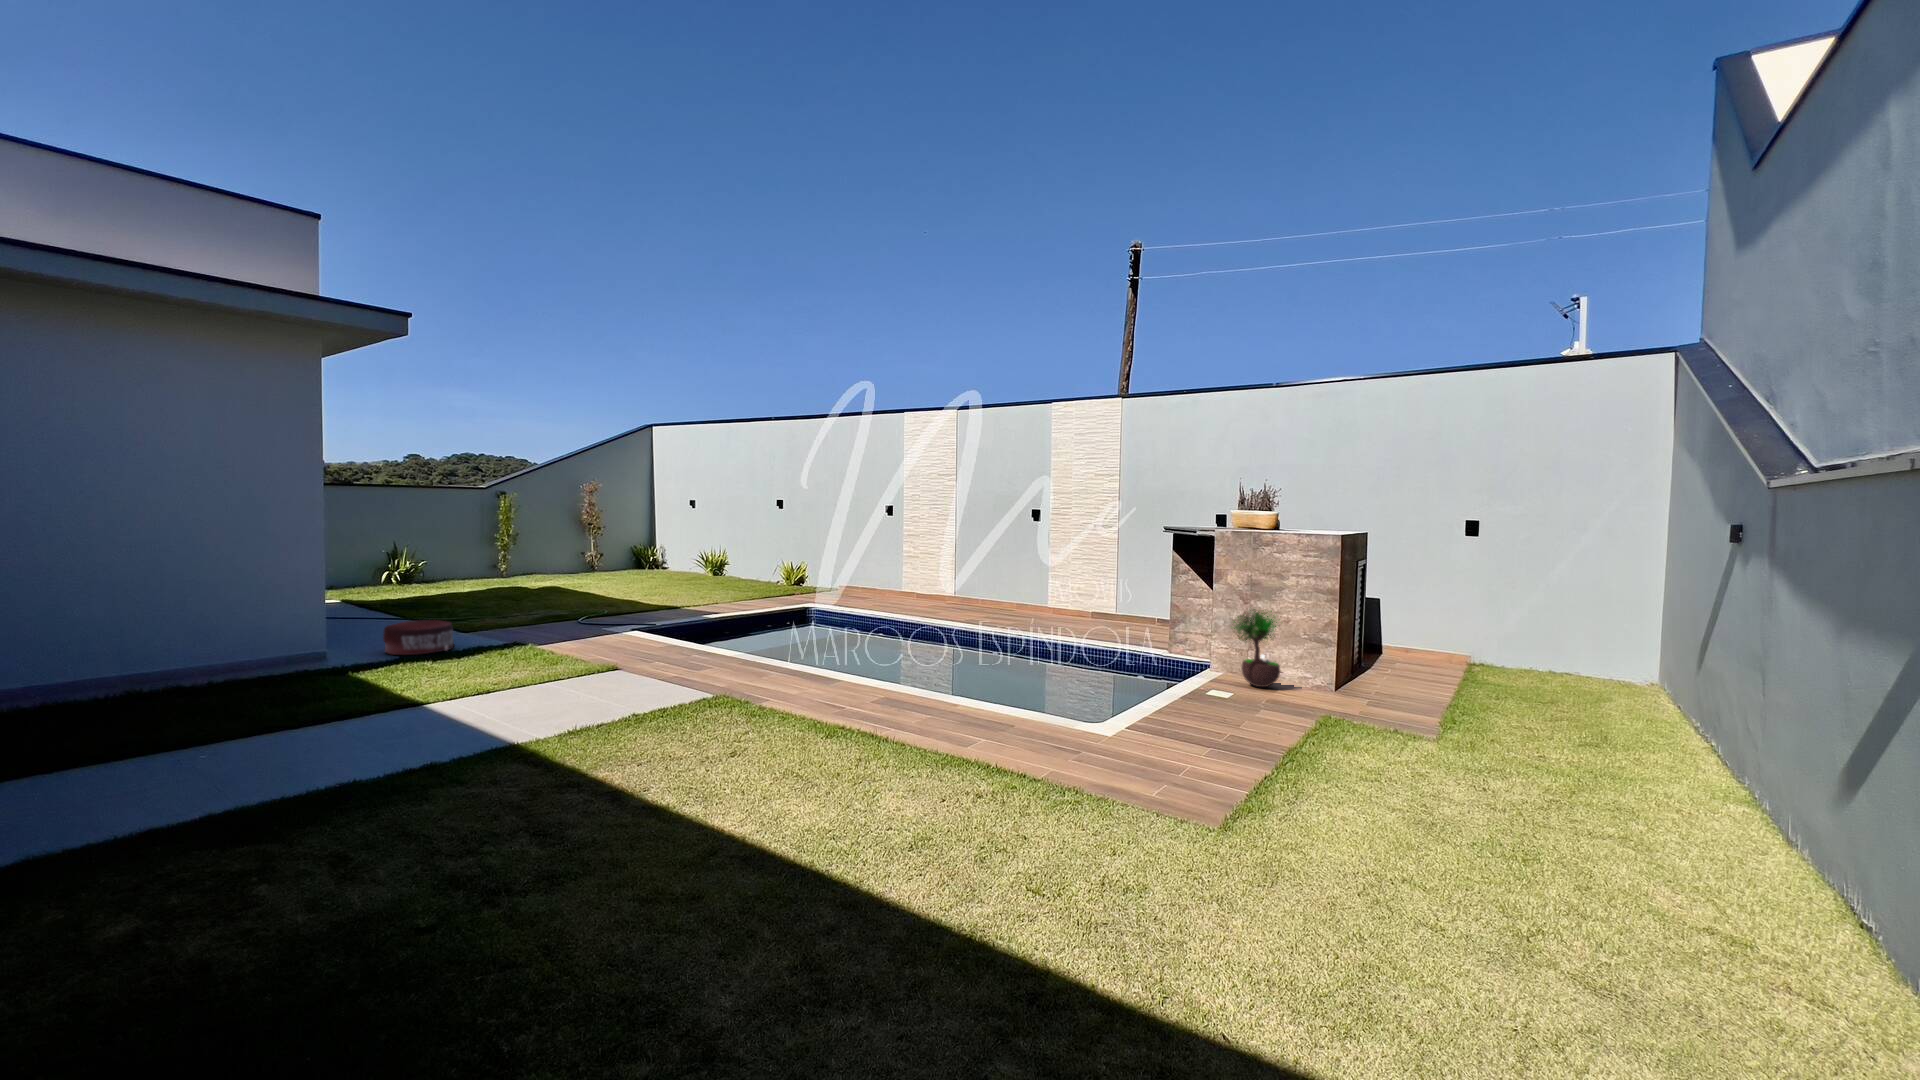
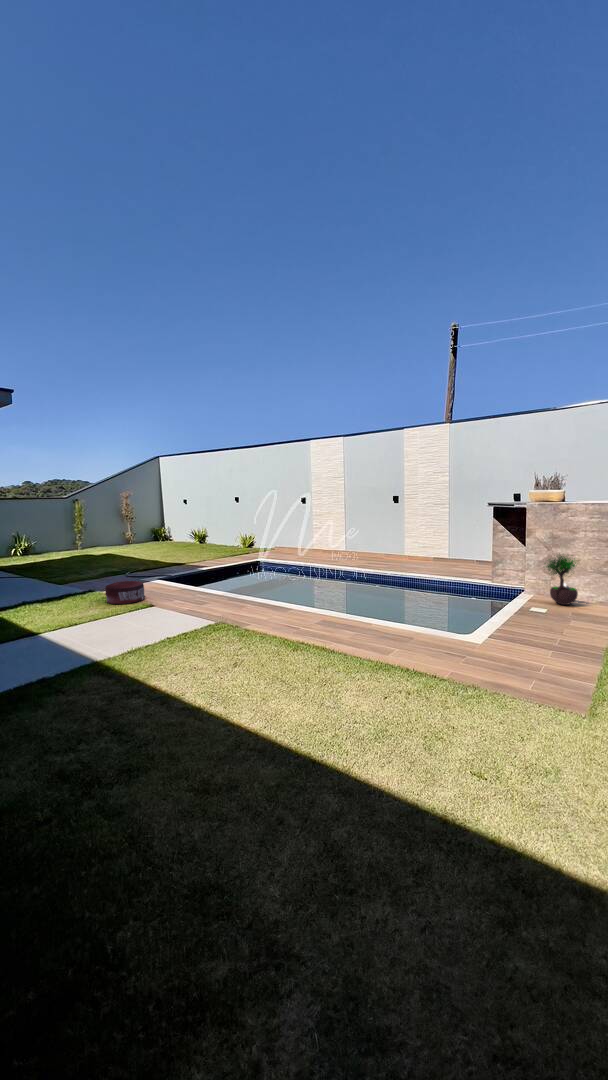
pouf: present [383,620,455,655] -> present [105,581,145,604]

